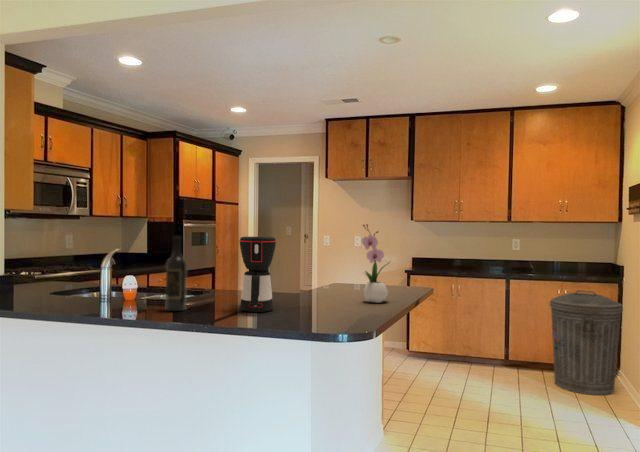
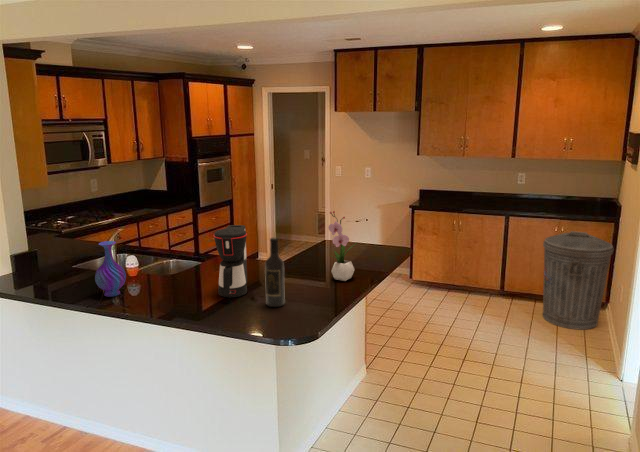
wine bottle: present [166,236,187,311] -> present [265,238,285,307]
vase: none [95,249,131,312] -> present [95,241,126,297]

